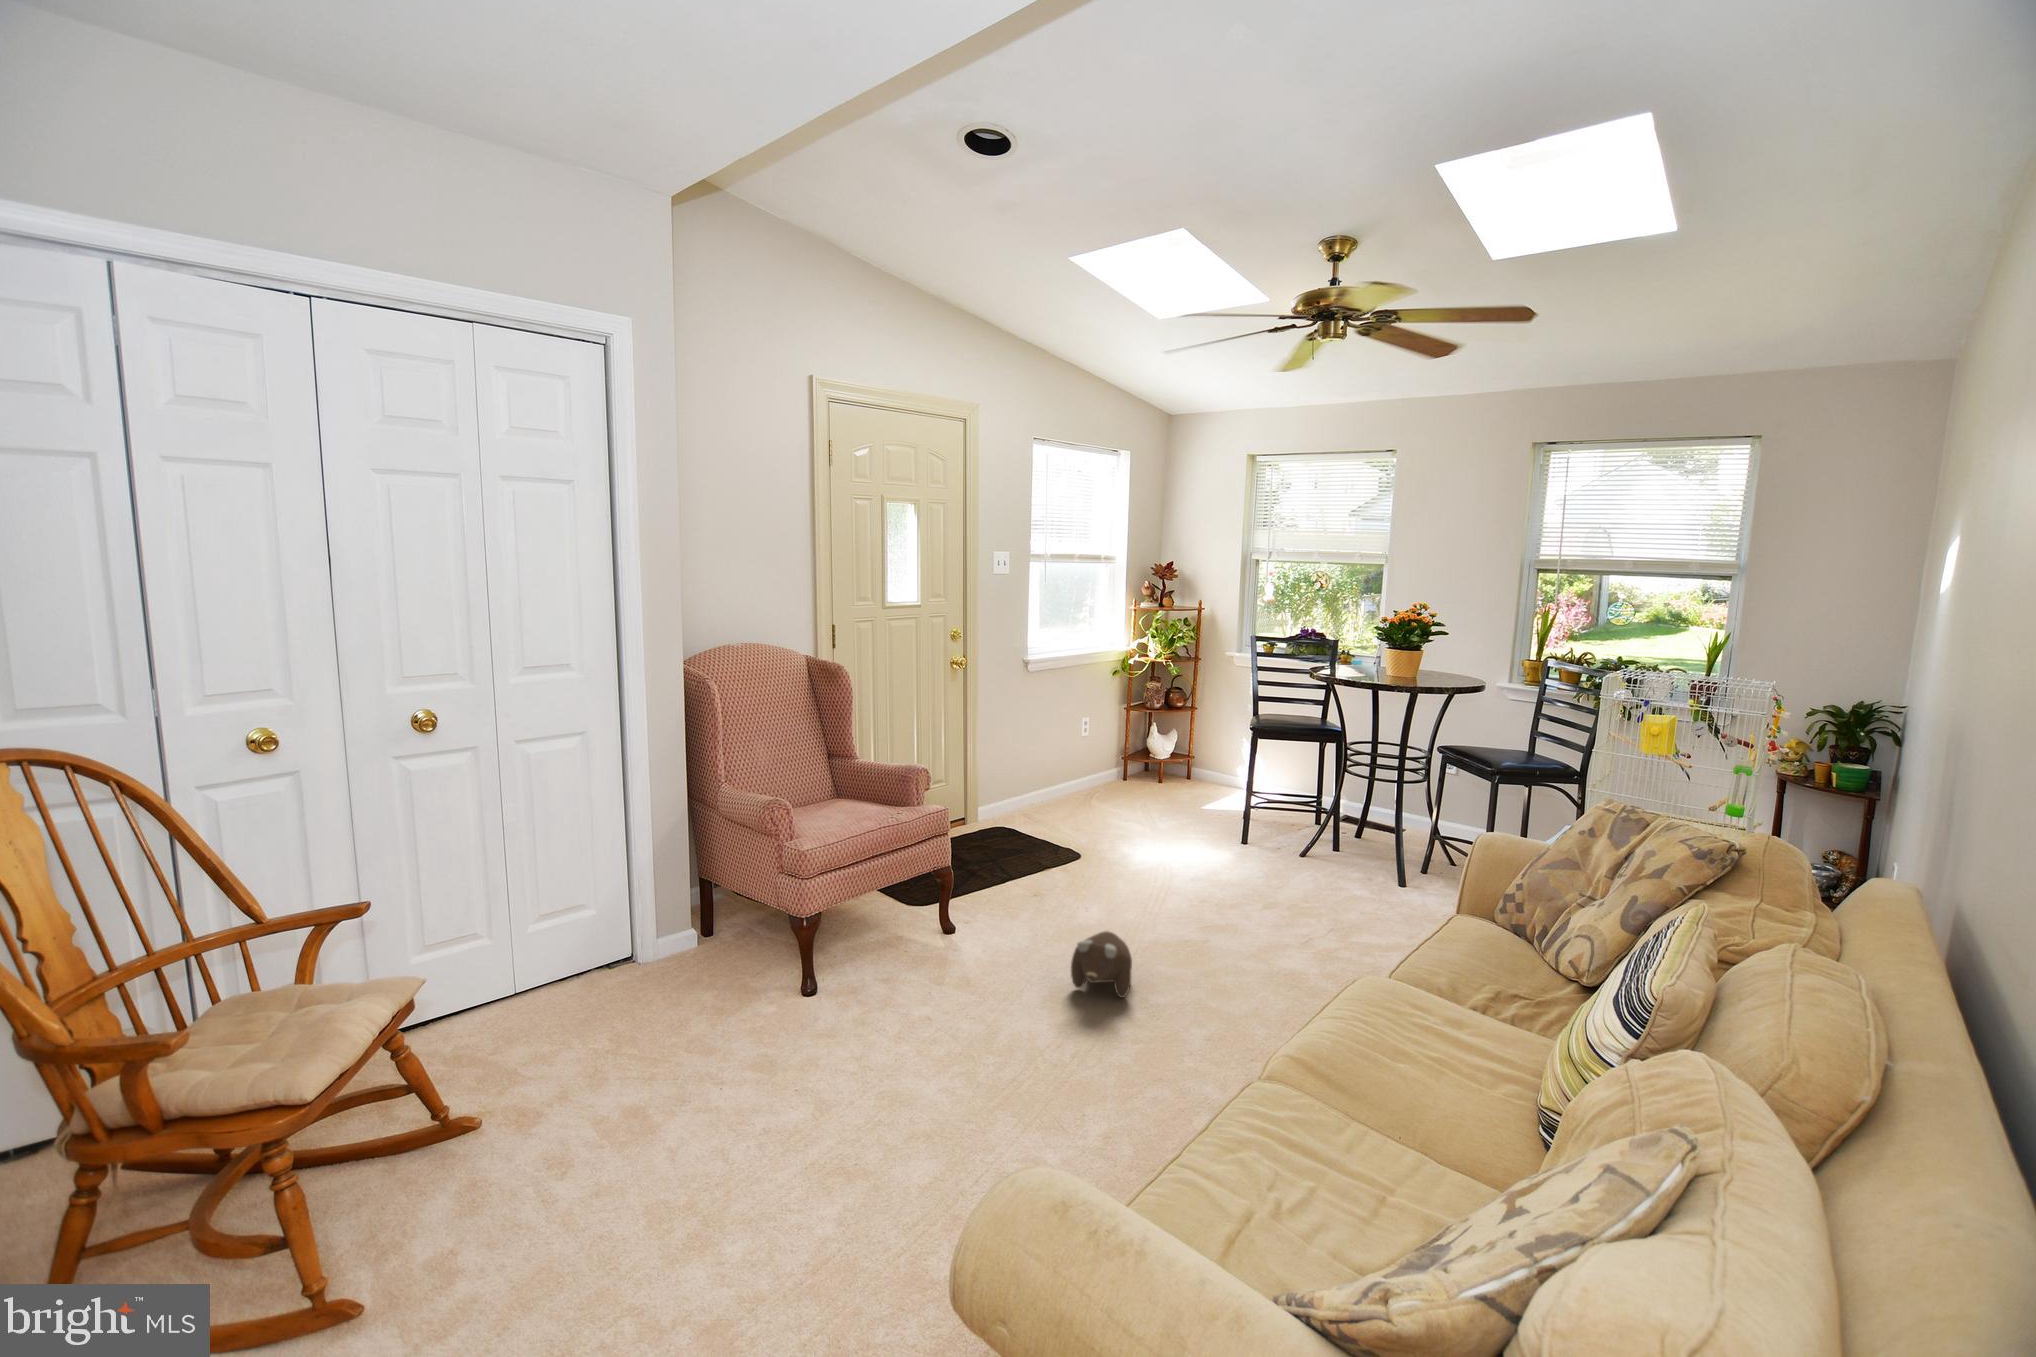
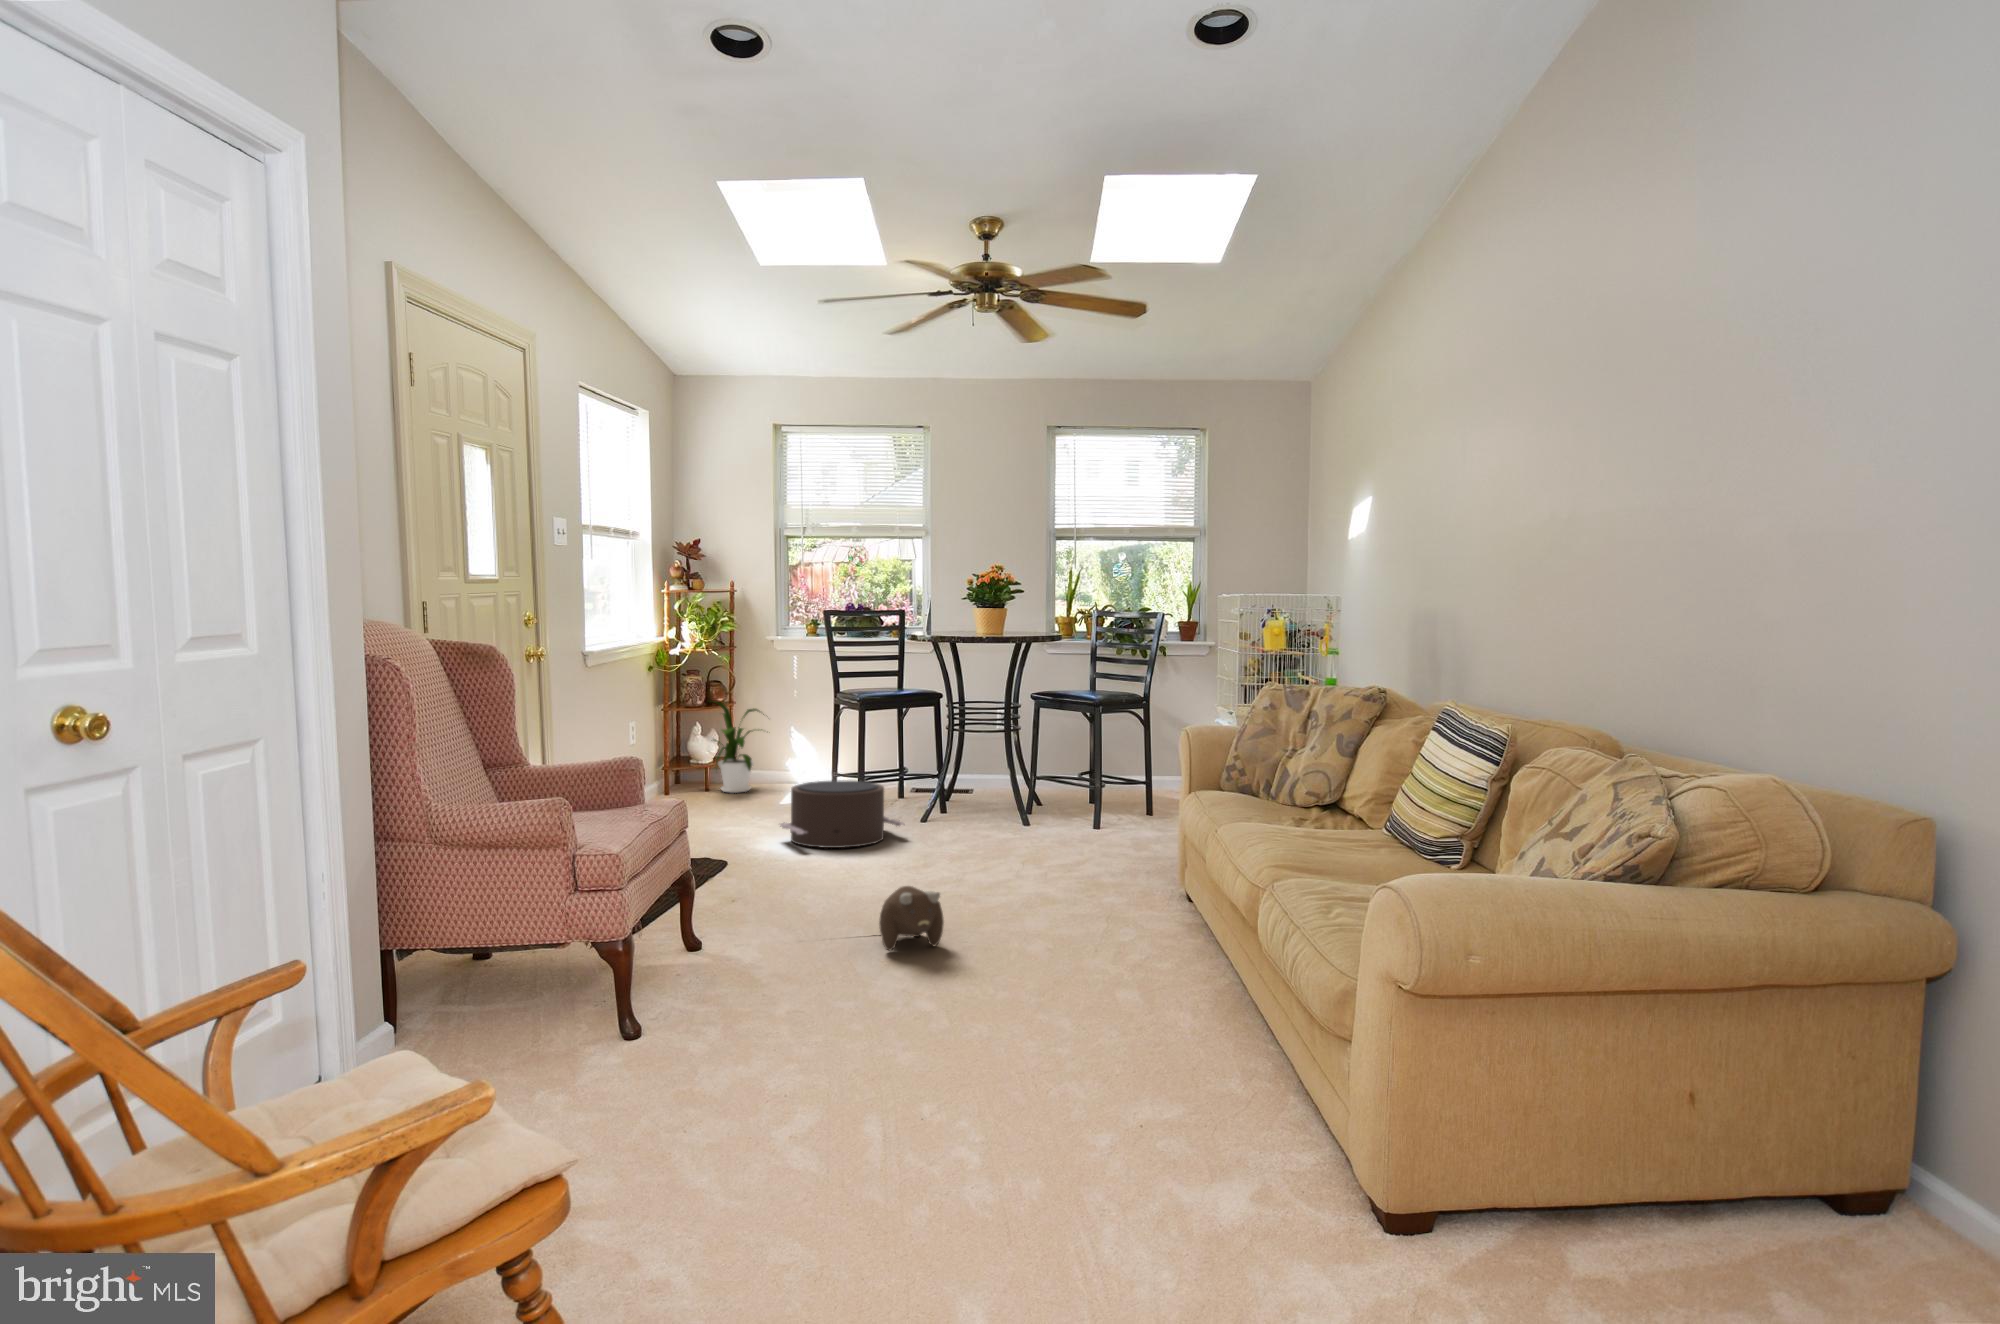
house plant: none [1149,707,1219,791] -> present [713,702,764,793]
pouf: none [1145,799,1258,871] -> present [780,780,904,848]

